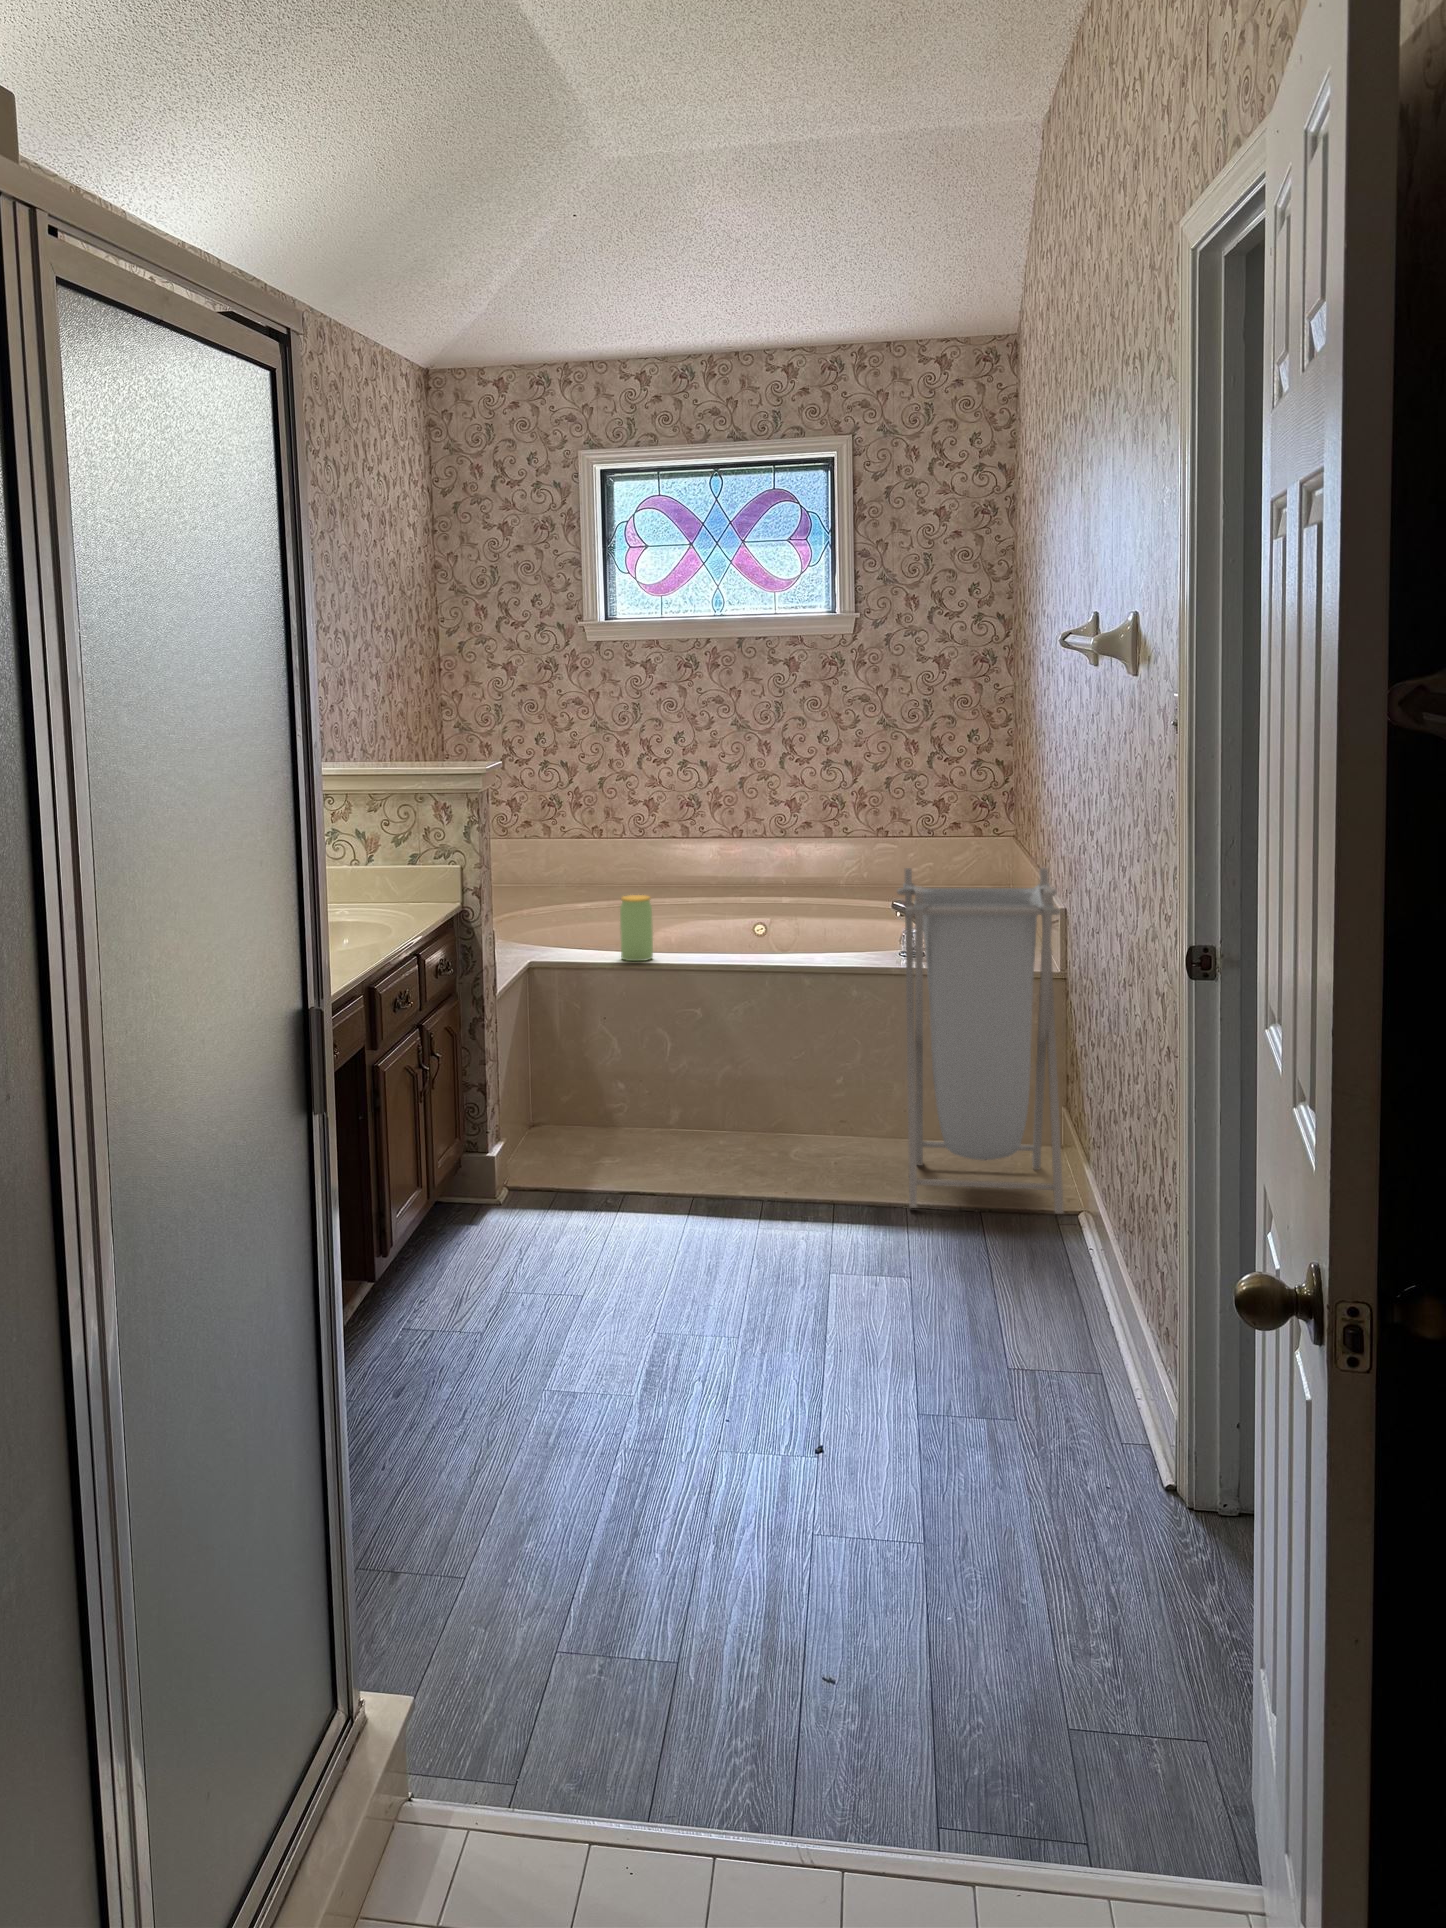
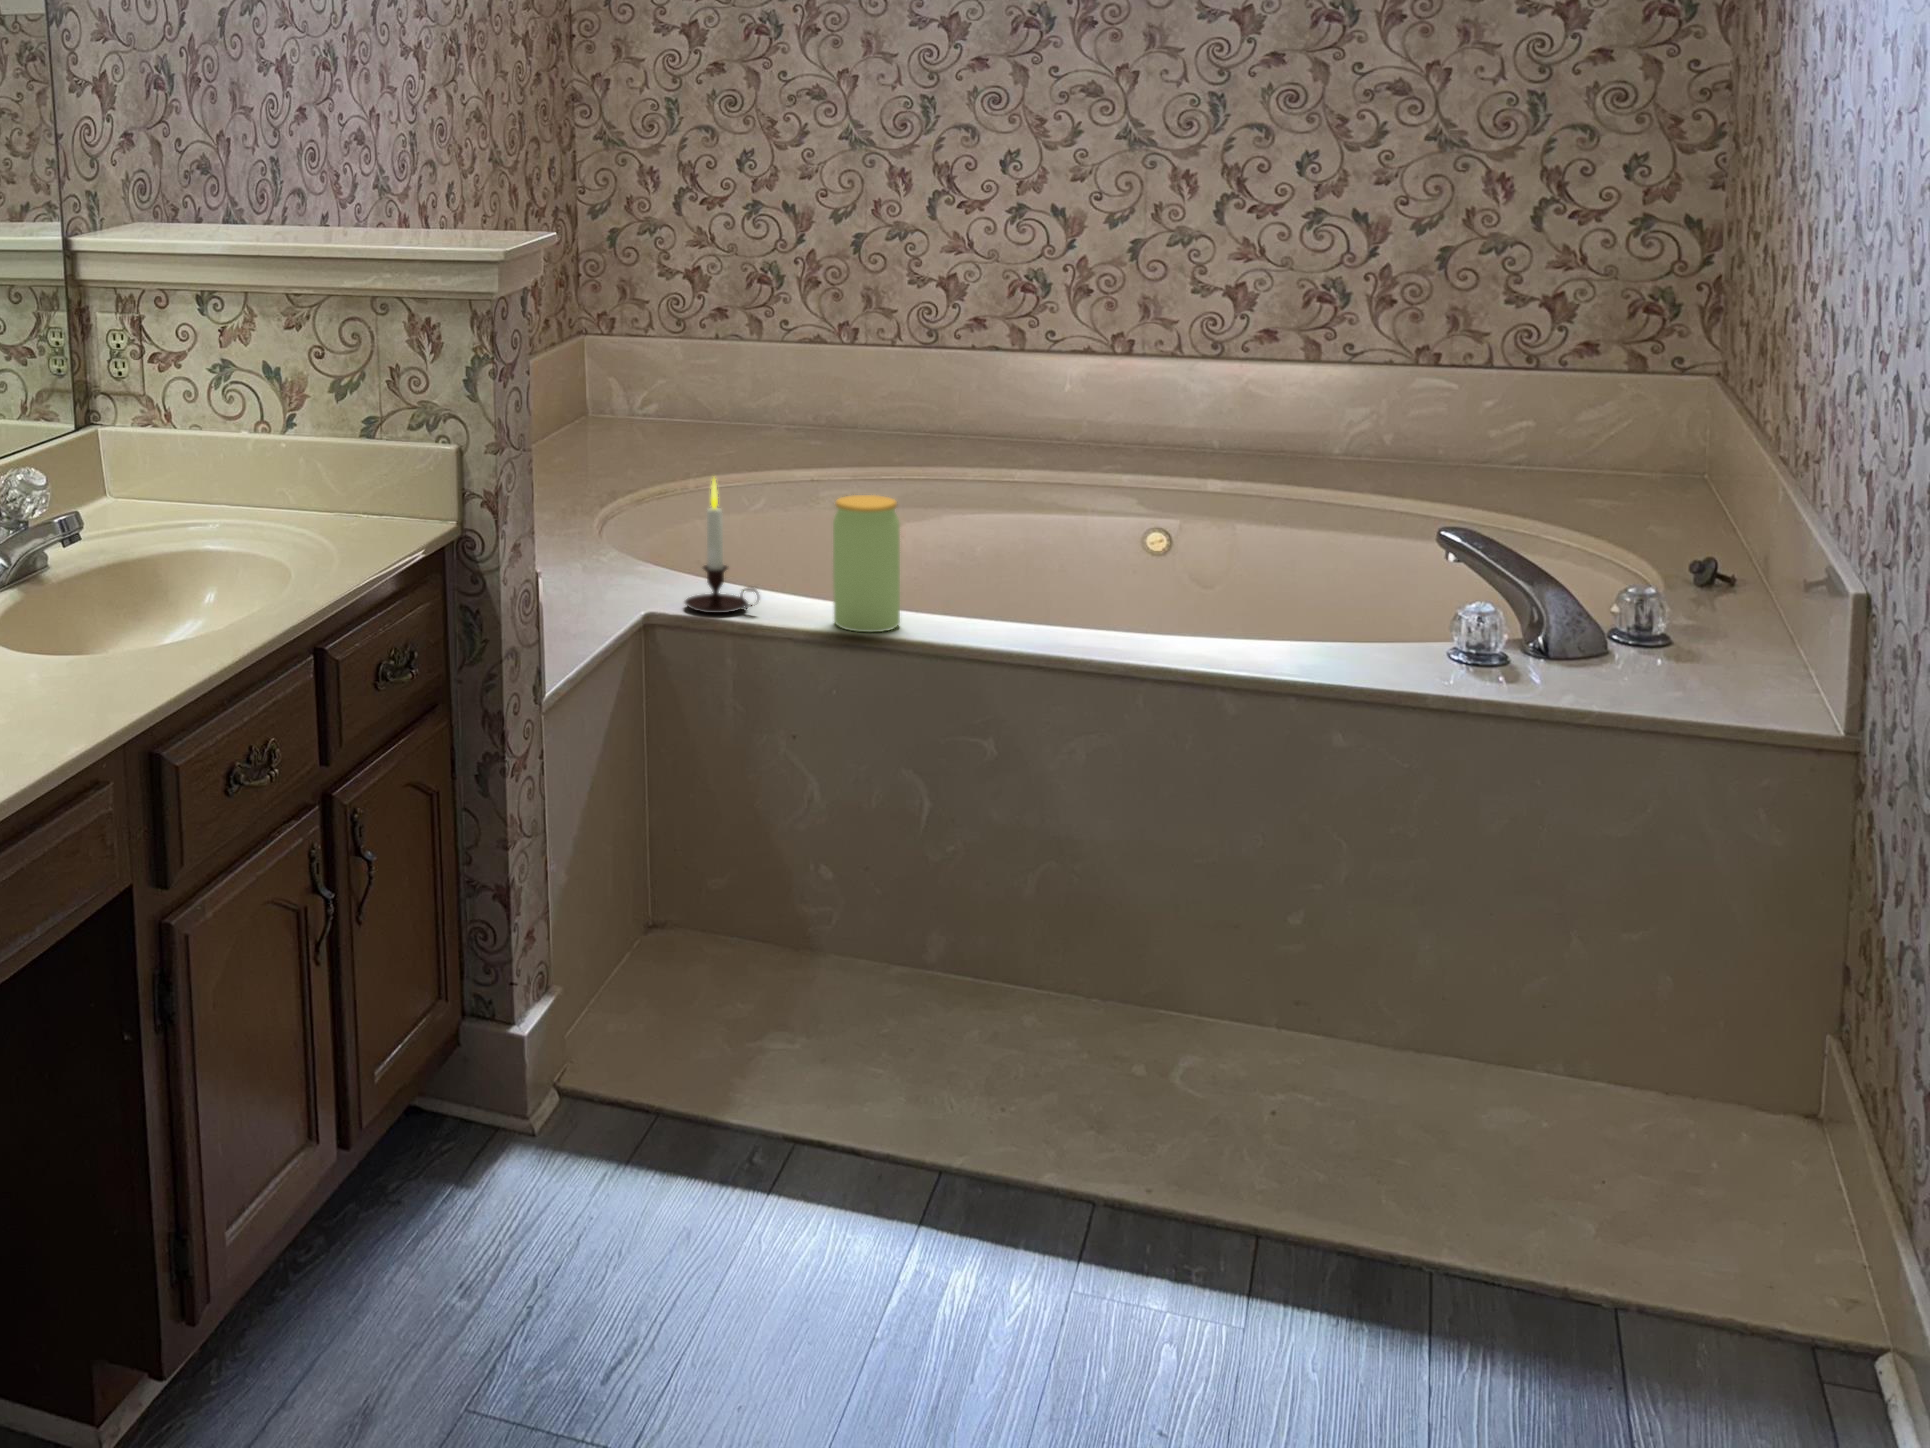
laundry hamper: present [897,868,1064,1214] -> none [1440,485,1876,1359]
candle: none [546,889,584,958] -> present [685,479,759,613]

